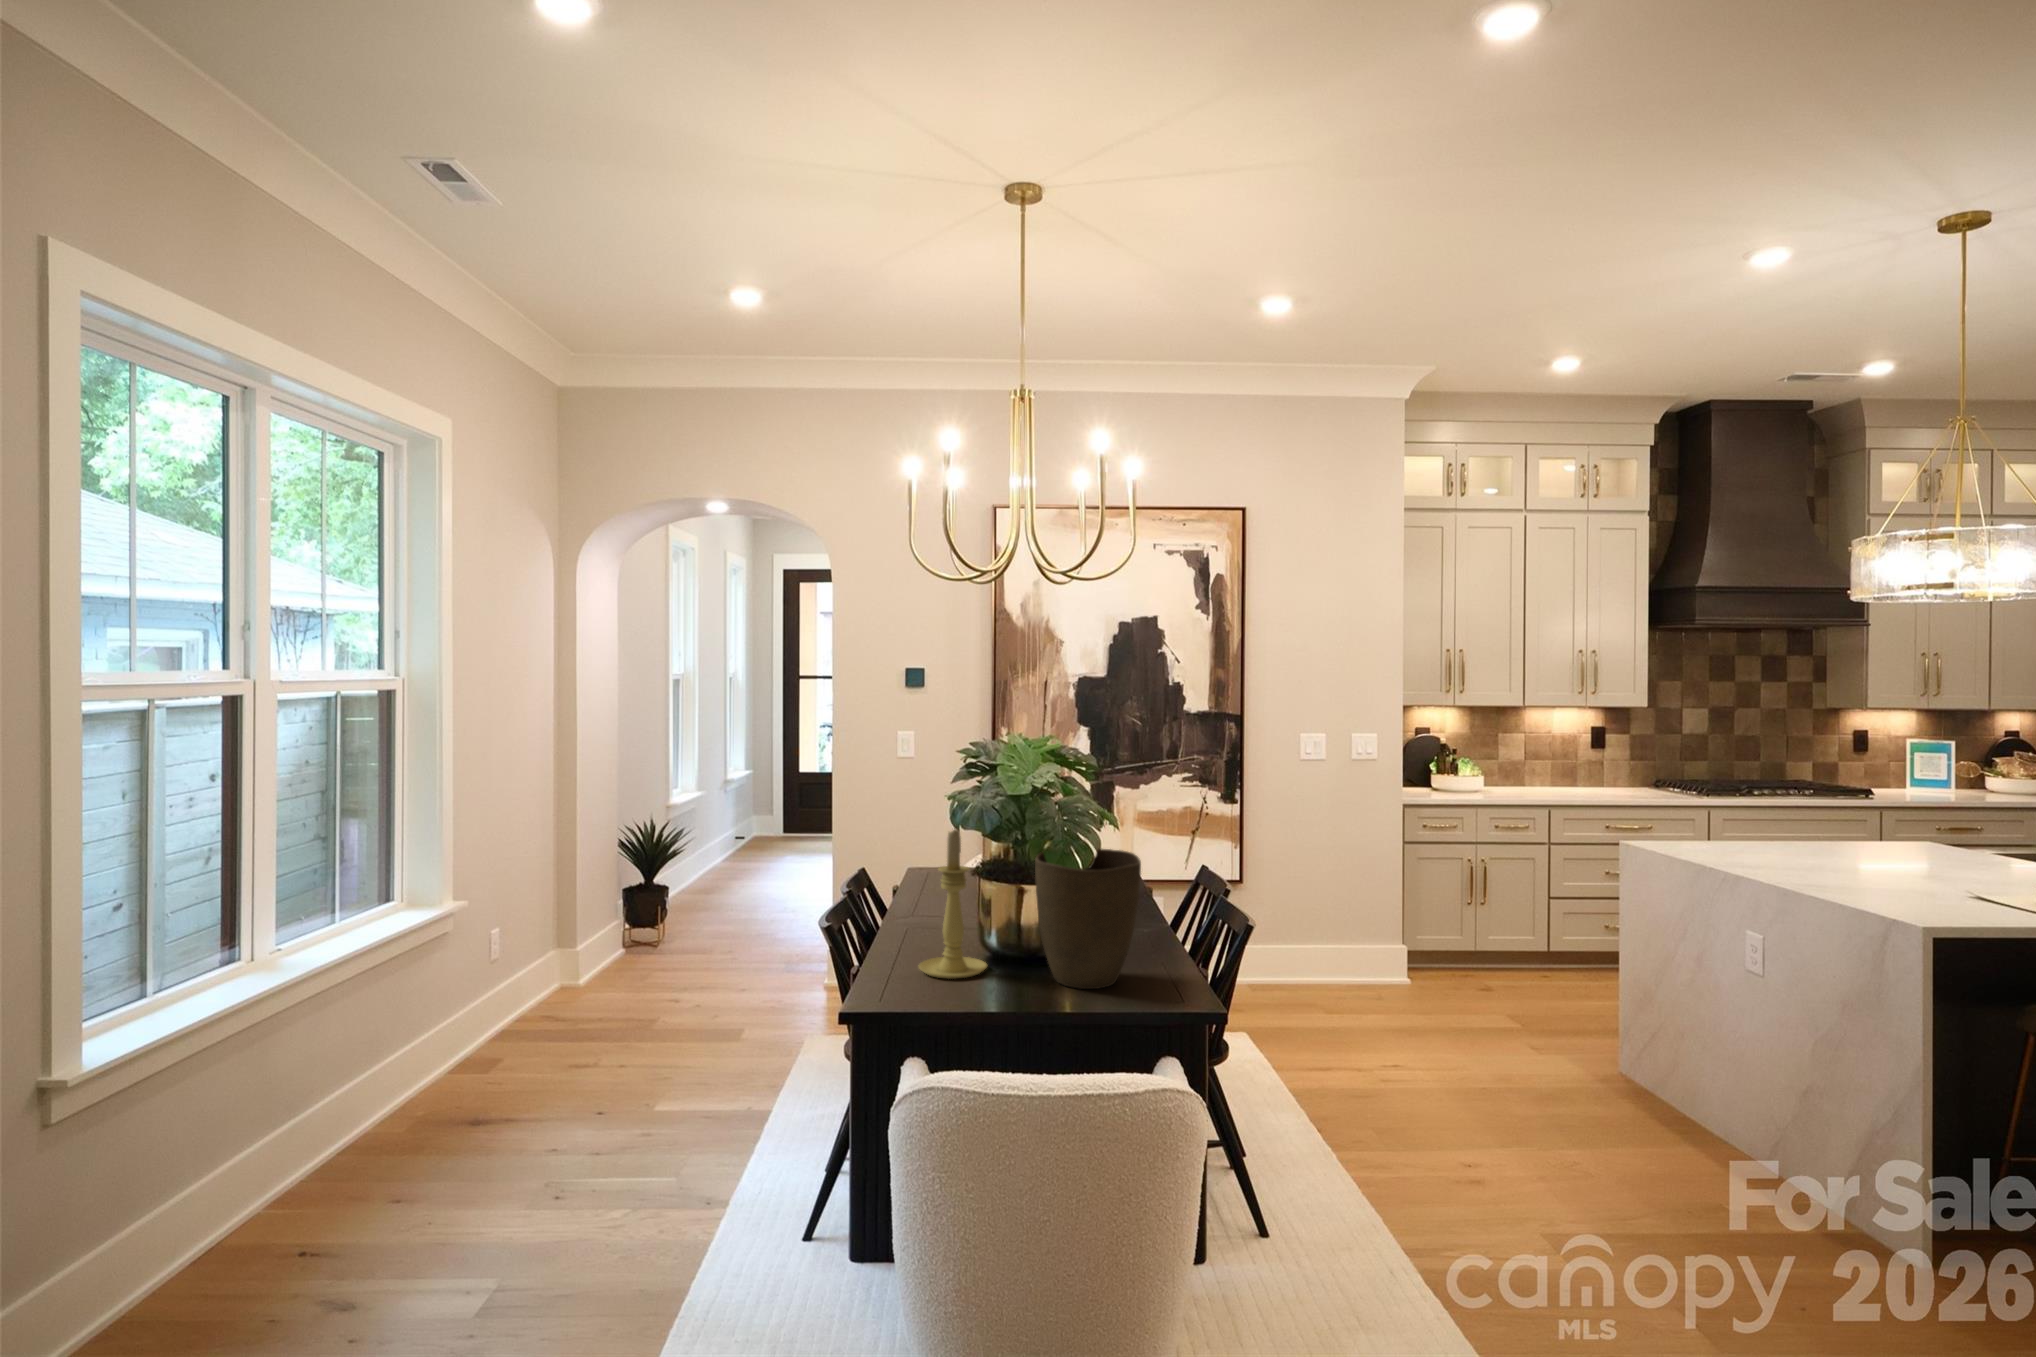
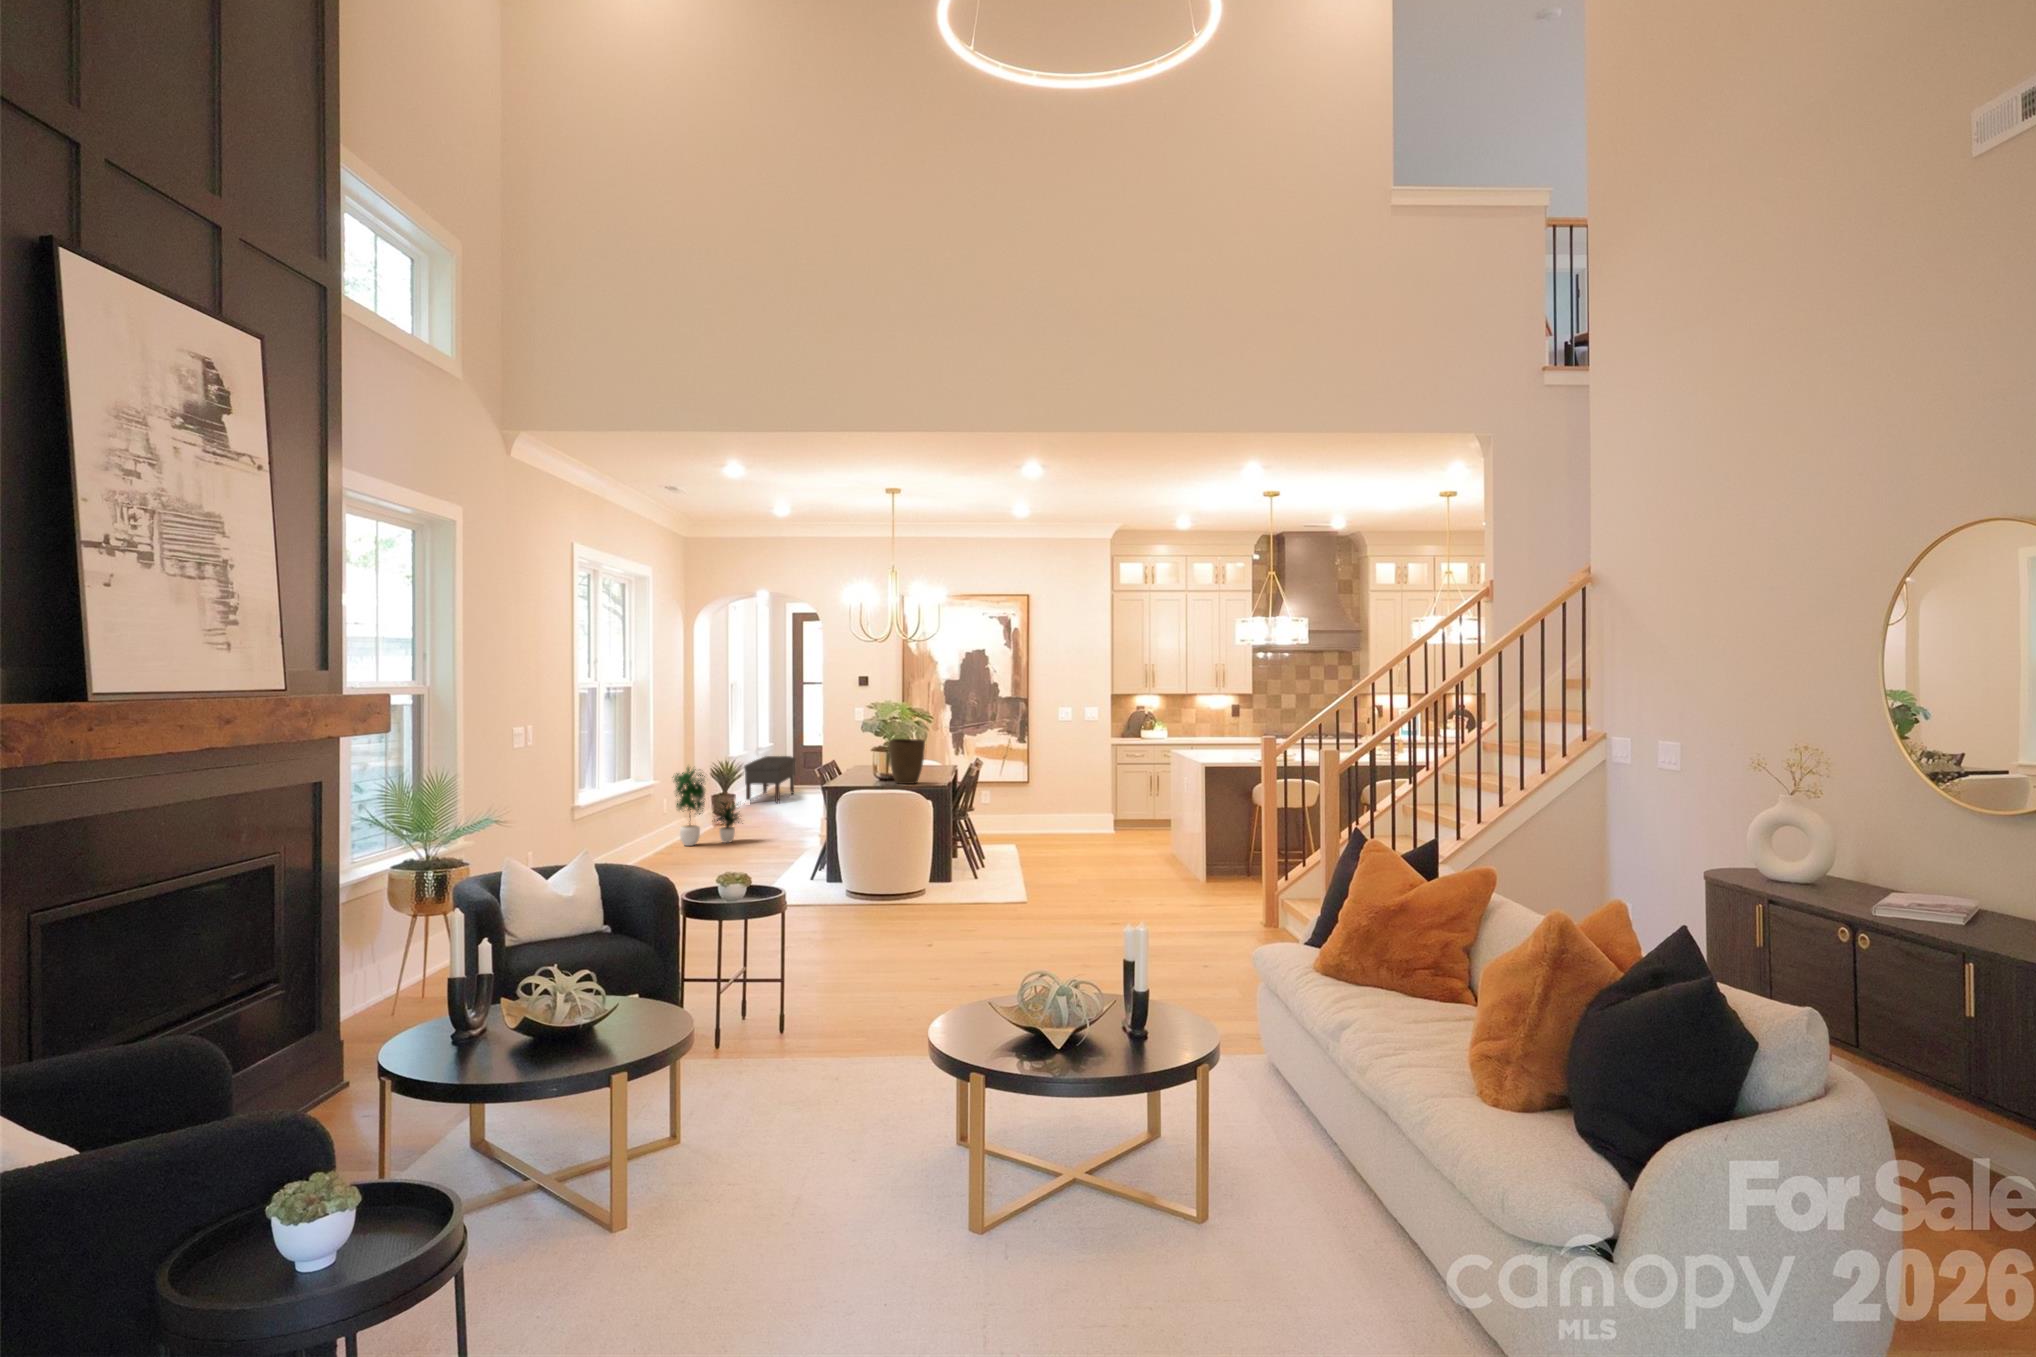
bench: none [696,795,785,883] -> present [744,756,795,804]
candle holder: present [919,829,987,979] -> none [849,732,874,783]
potted plant: none [507,854,671,1031] -> present [672,767,743,846]

